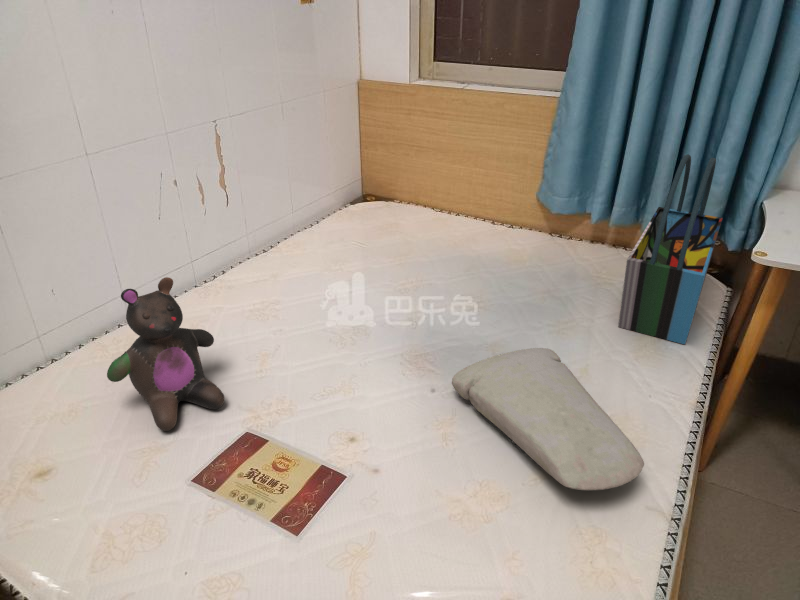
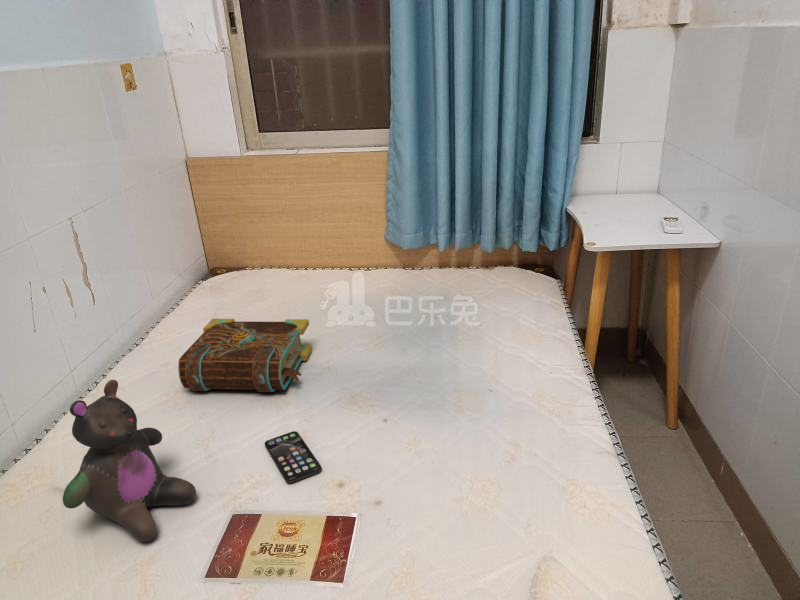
tote bag: present [618,154,722,344] -> none [498,179,564,330]
book: none [267,242,407,329] -> present [178,319,312,392]
pillow: present [452,348,644,490] -> none [403,358,588,458]
smartphone: none [306,372,345,421] -> present [265,431,322,483]

